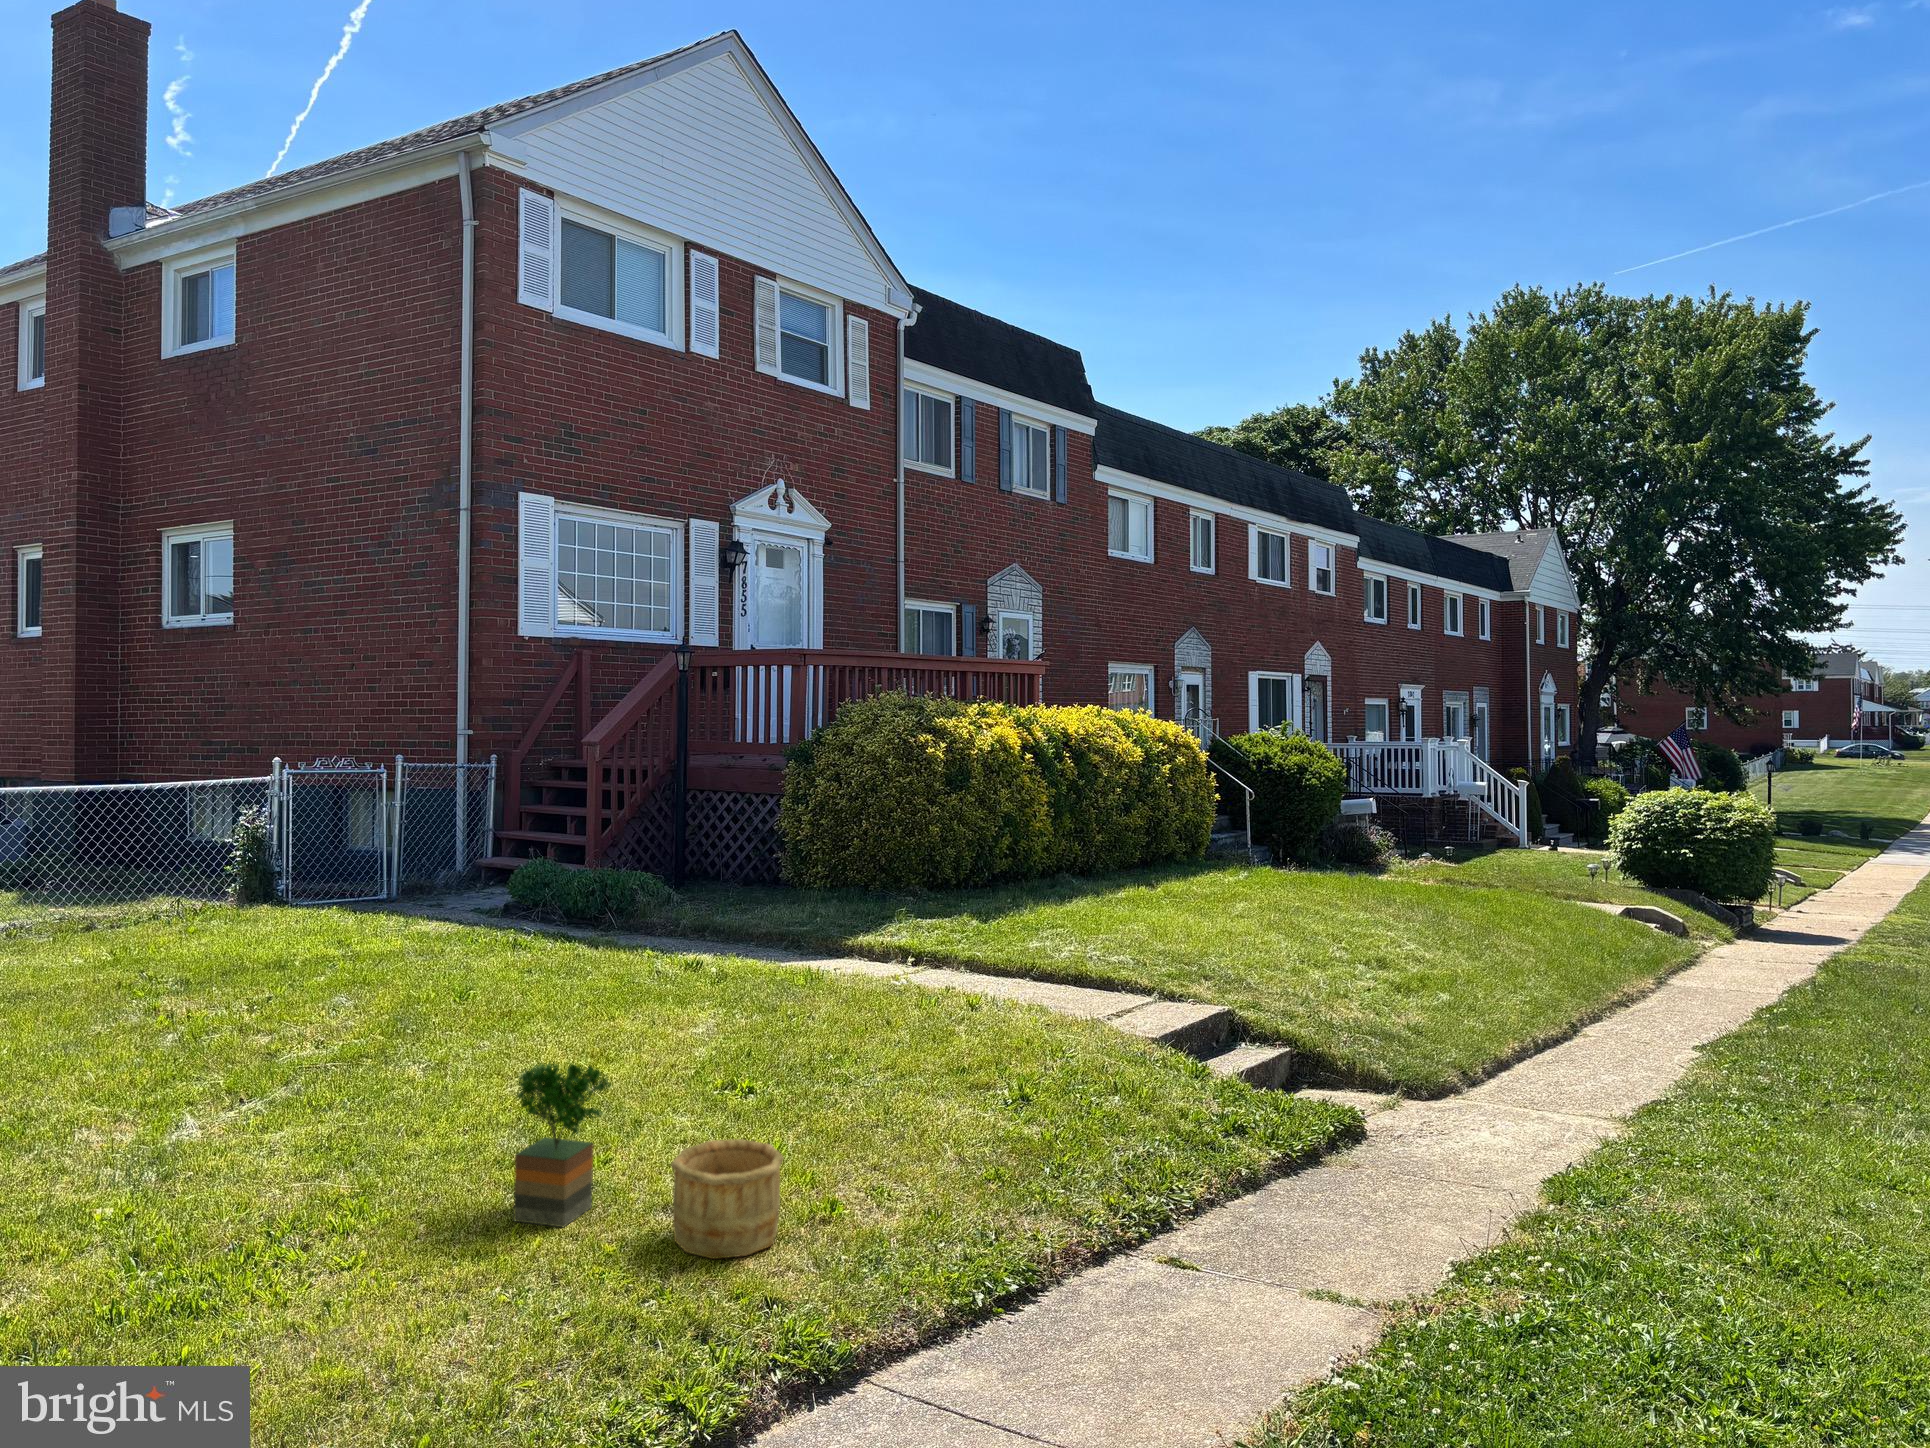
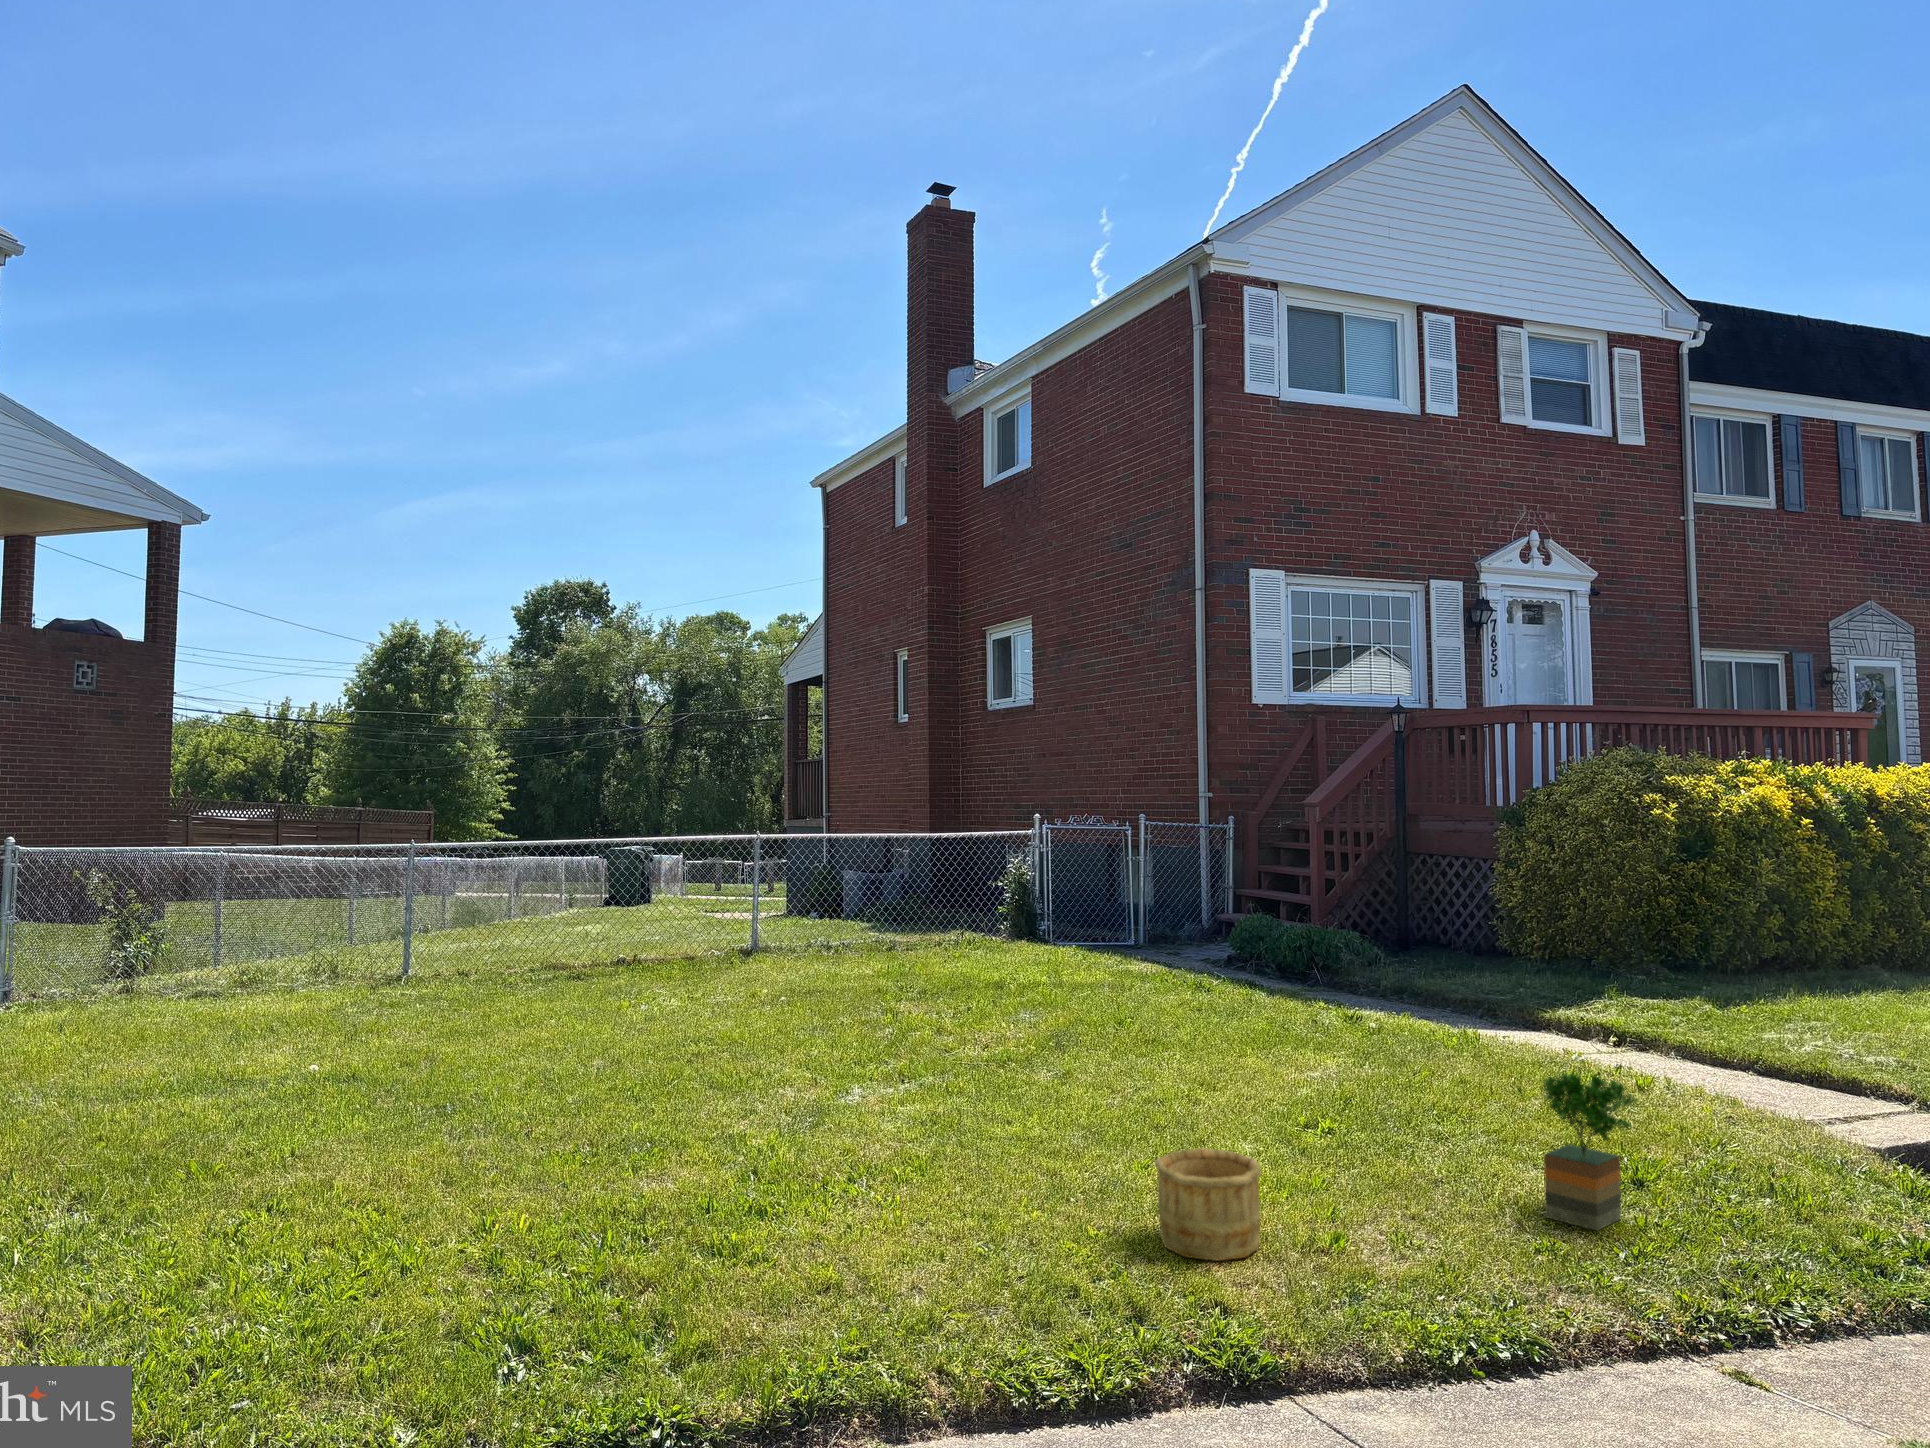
potted tree: present [514,1062,611,1227] -> present [1542,1072,1637,1231]

